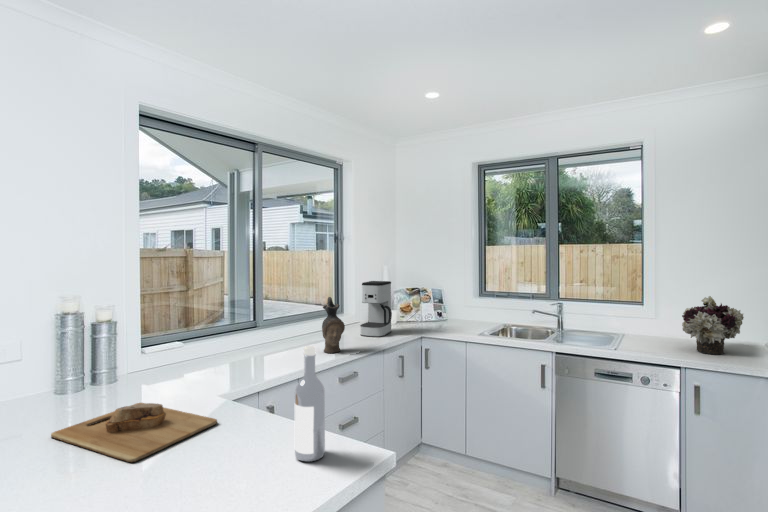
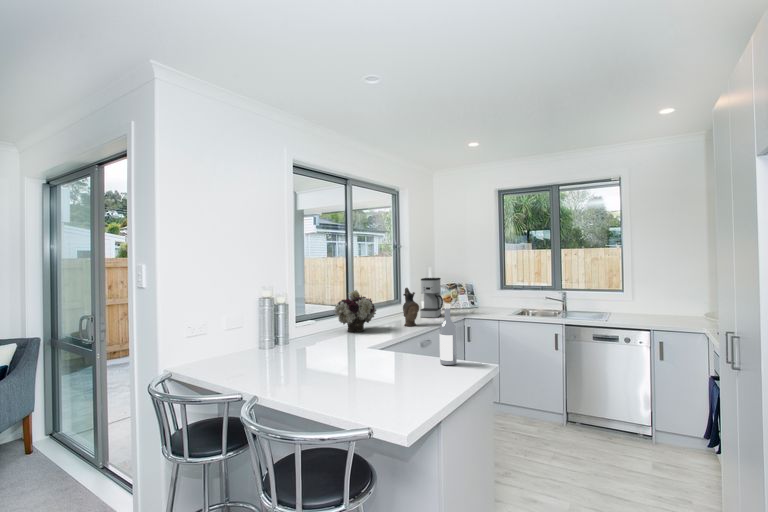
flower arrangement: present [682,296,744,354] -> present [334,290,376,332]
cutting board: present [51,403,217,462] -> none [291,344,380,368]

